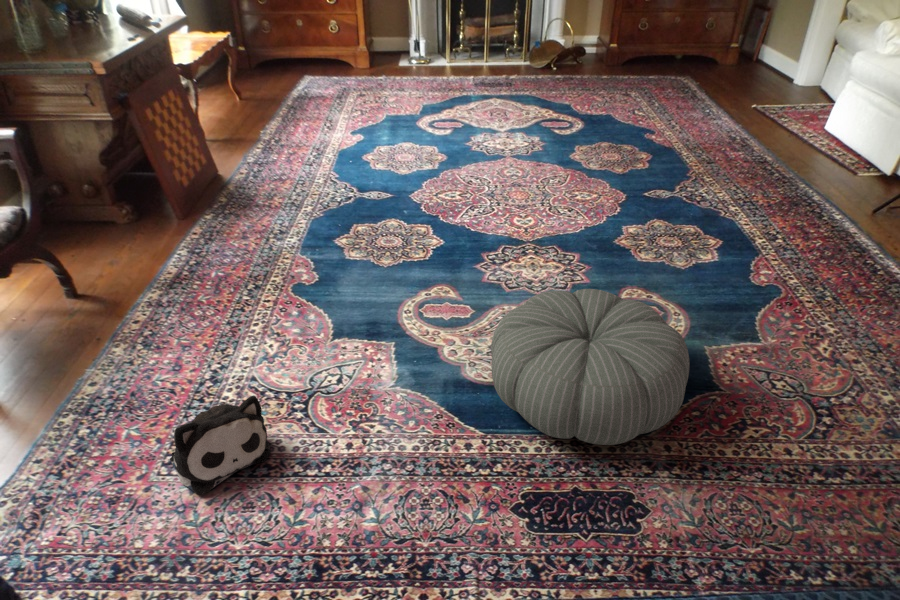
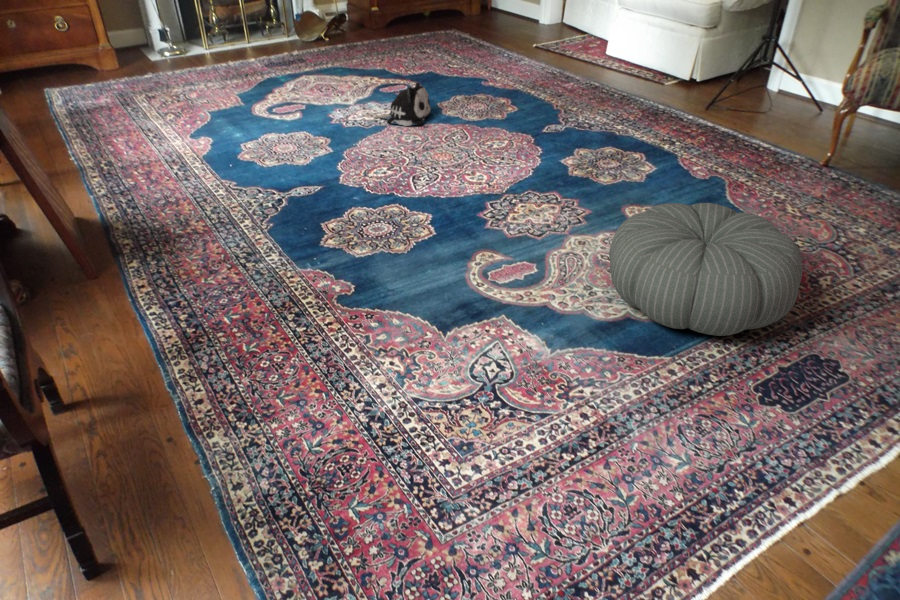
plush toy: present [170,396,271,495] -> present [374,83,431,126]

